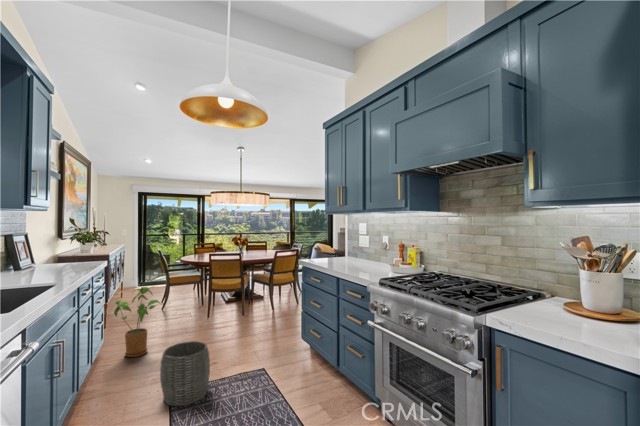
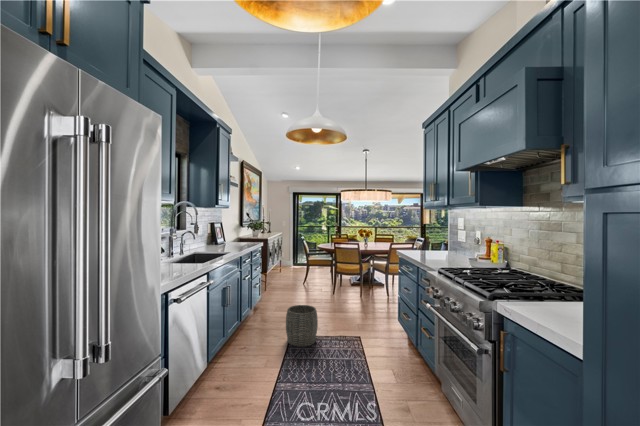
house plant: present [114,287,160,357] -> none [266,264,296,312]

